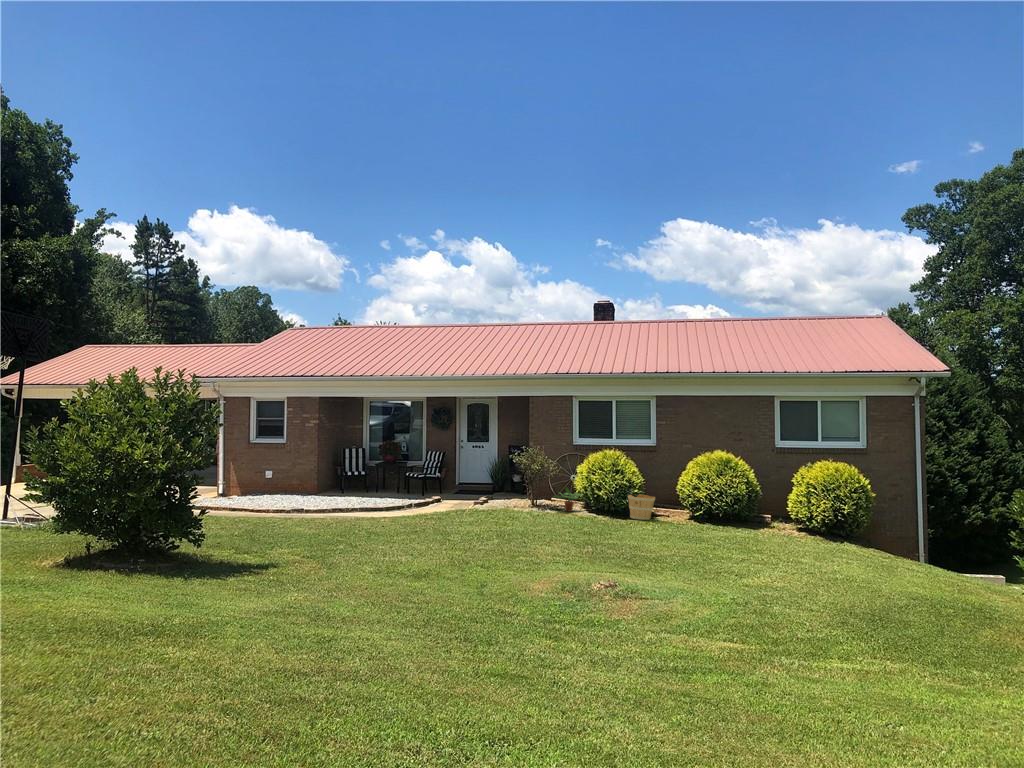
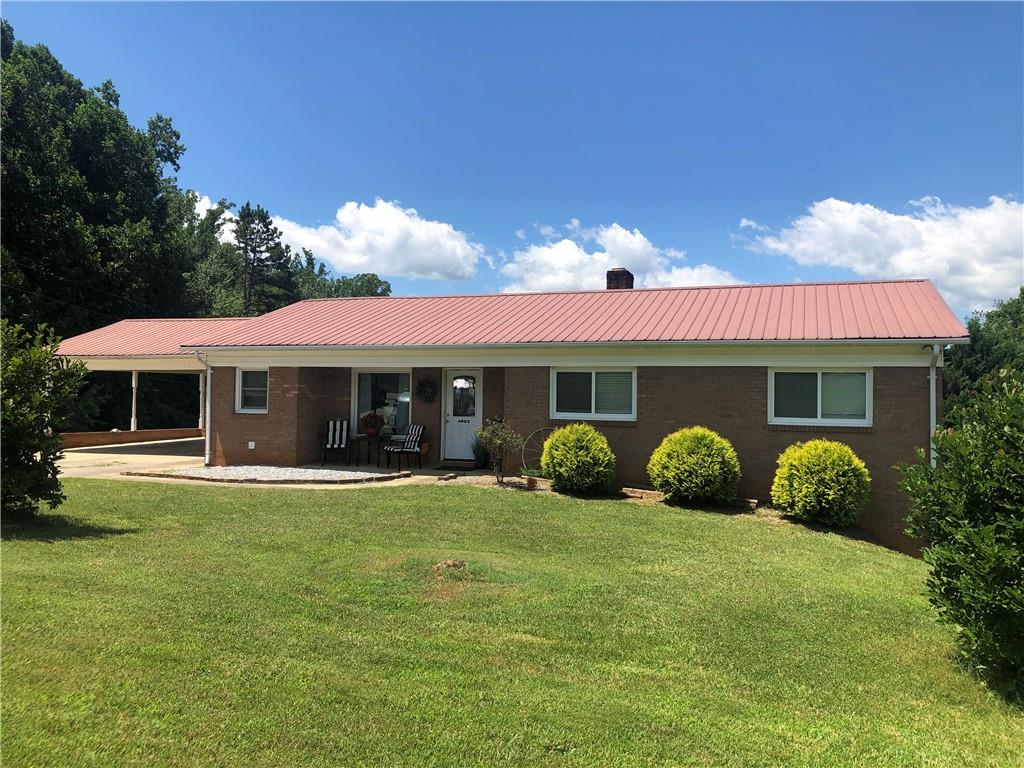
wooden bucket: present [628,495,655,520] -> none [592,473,622,501]

